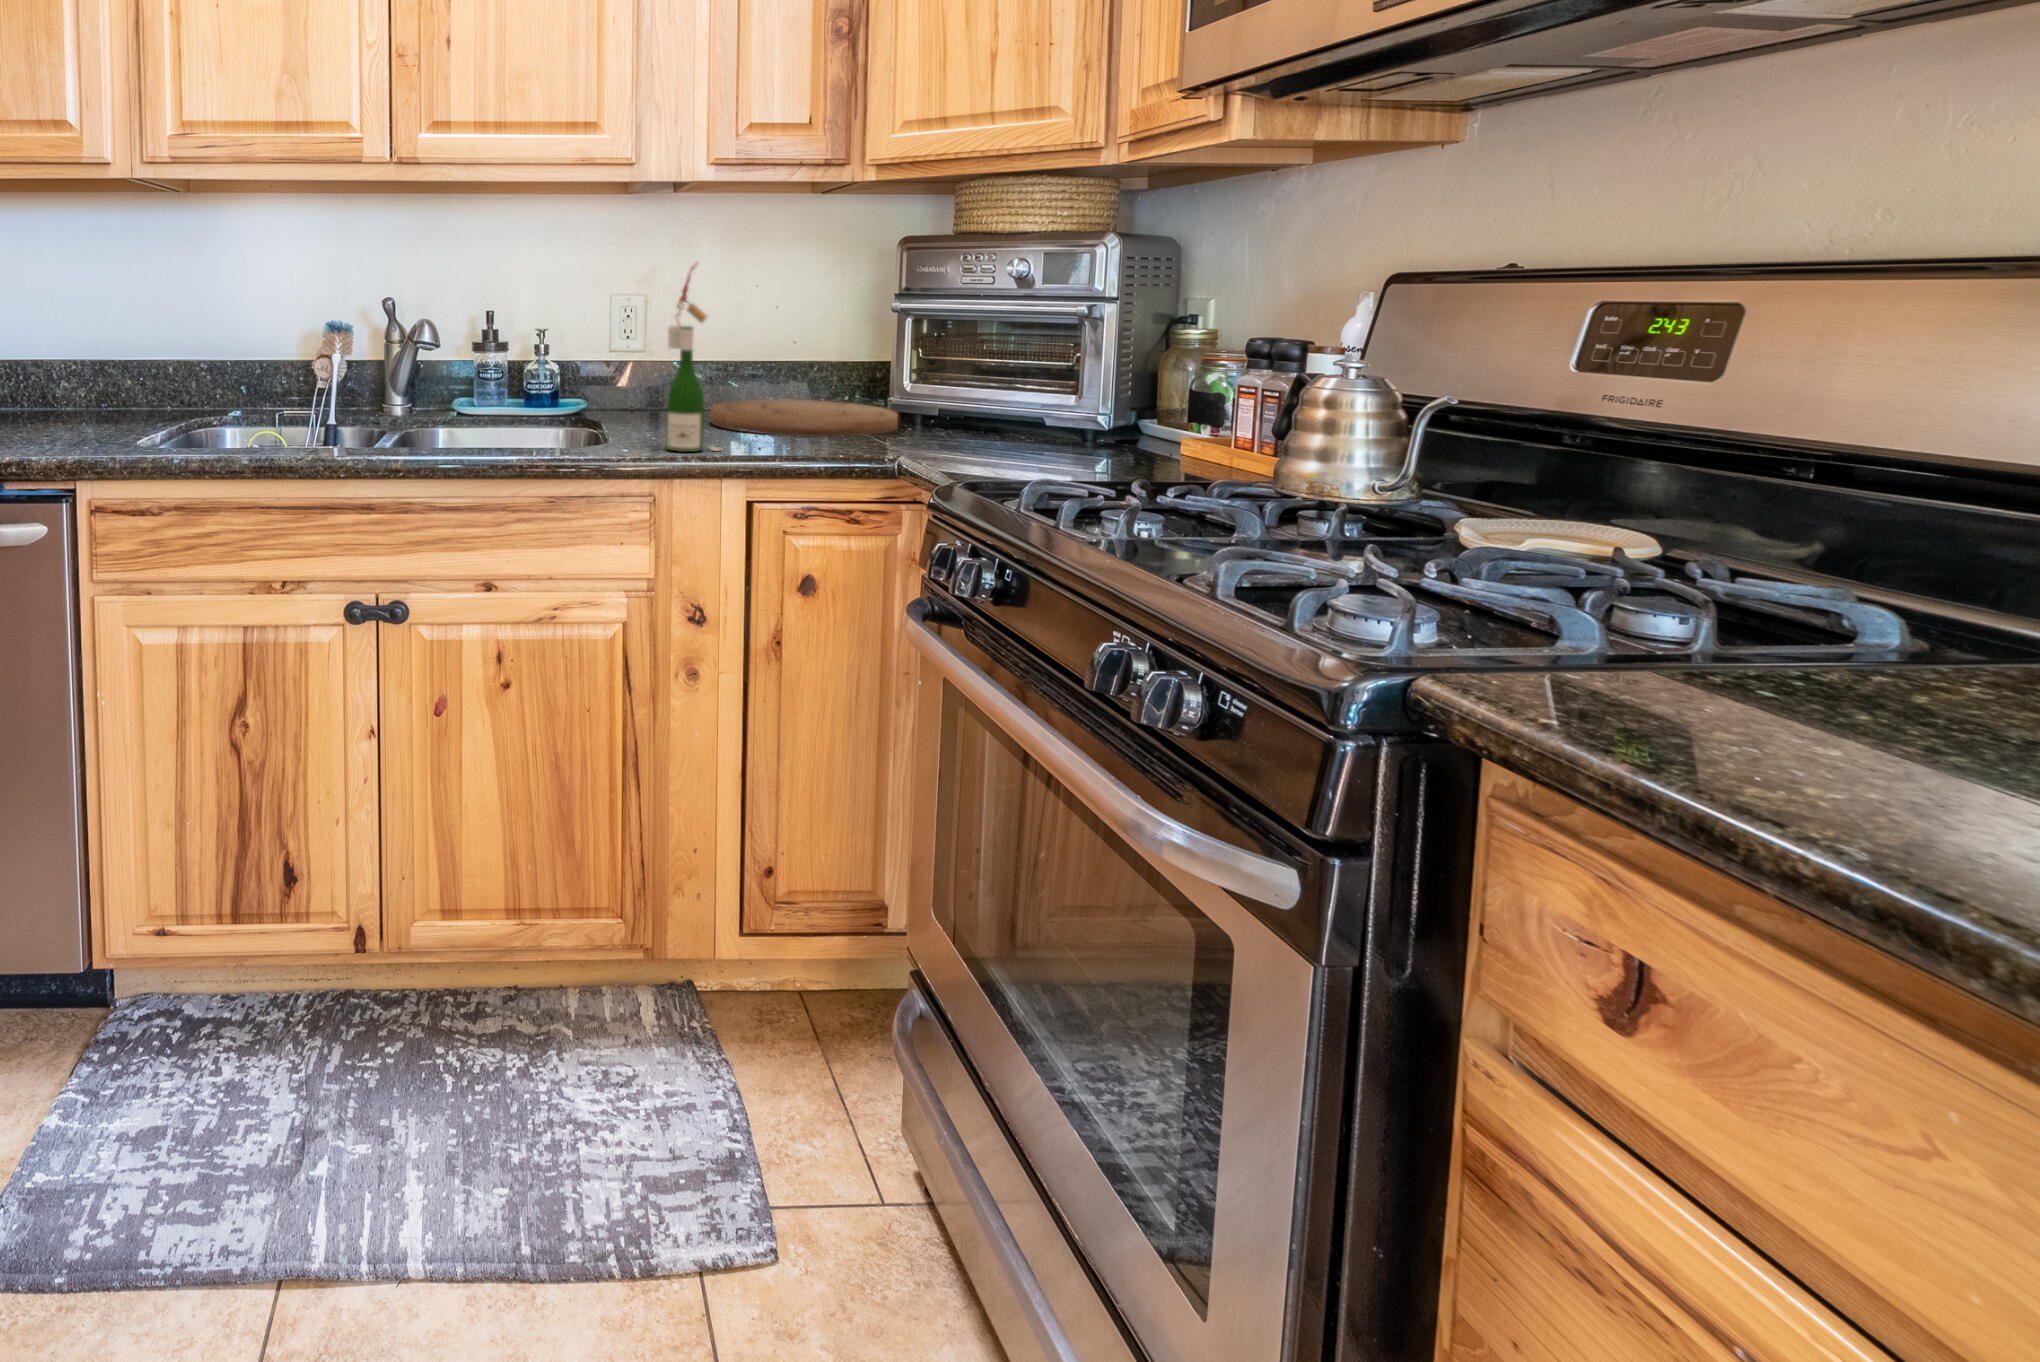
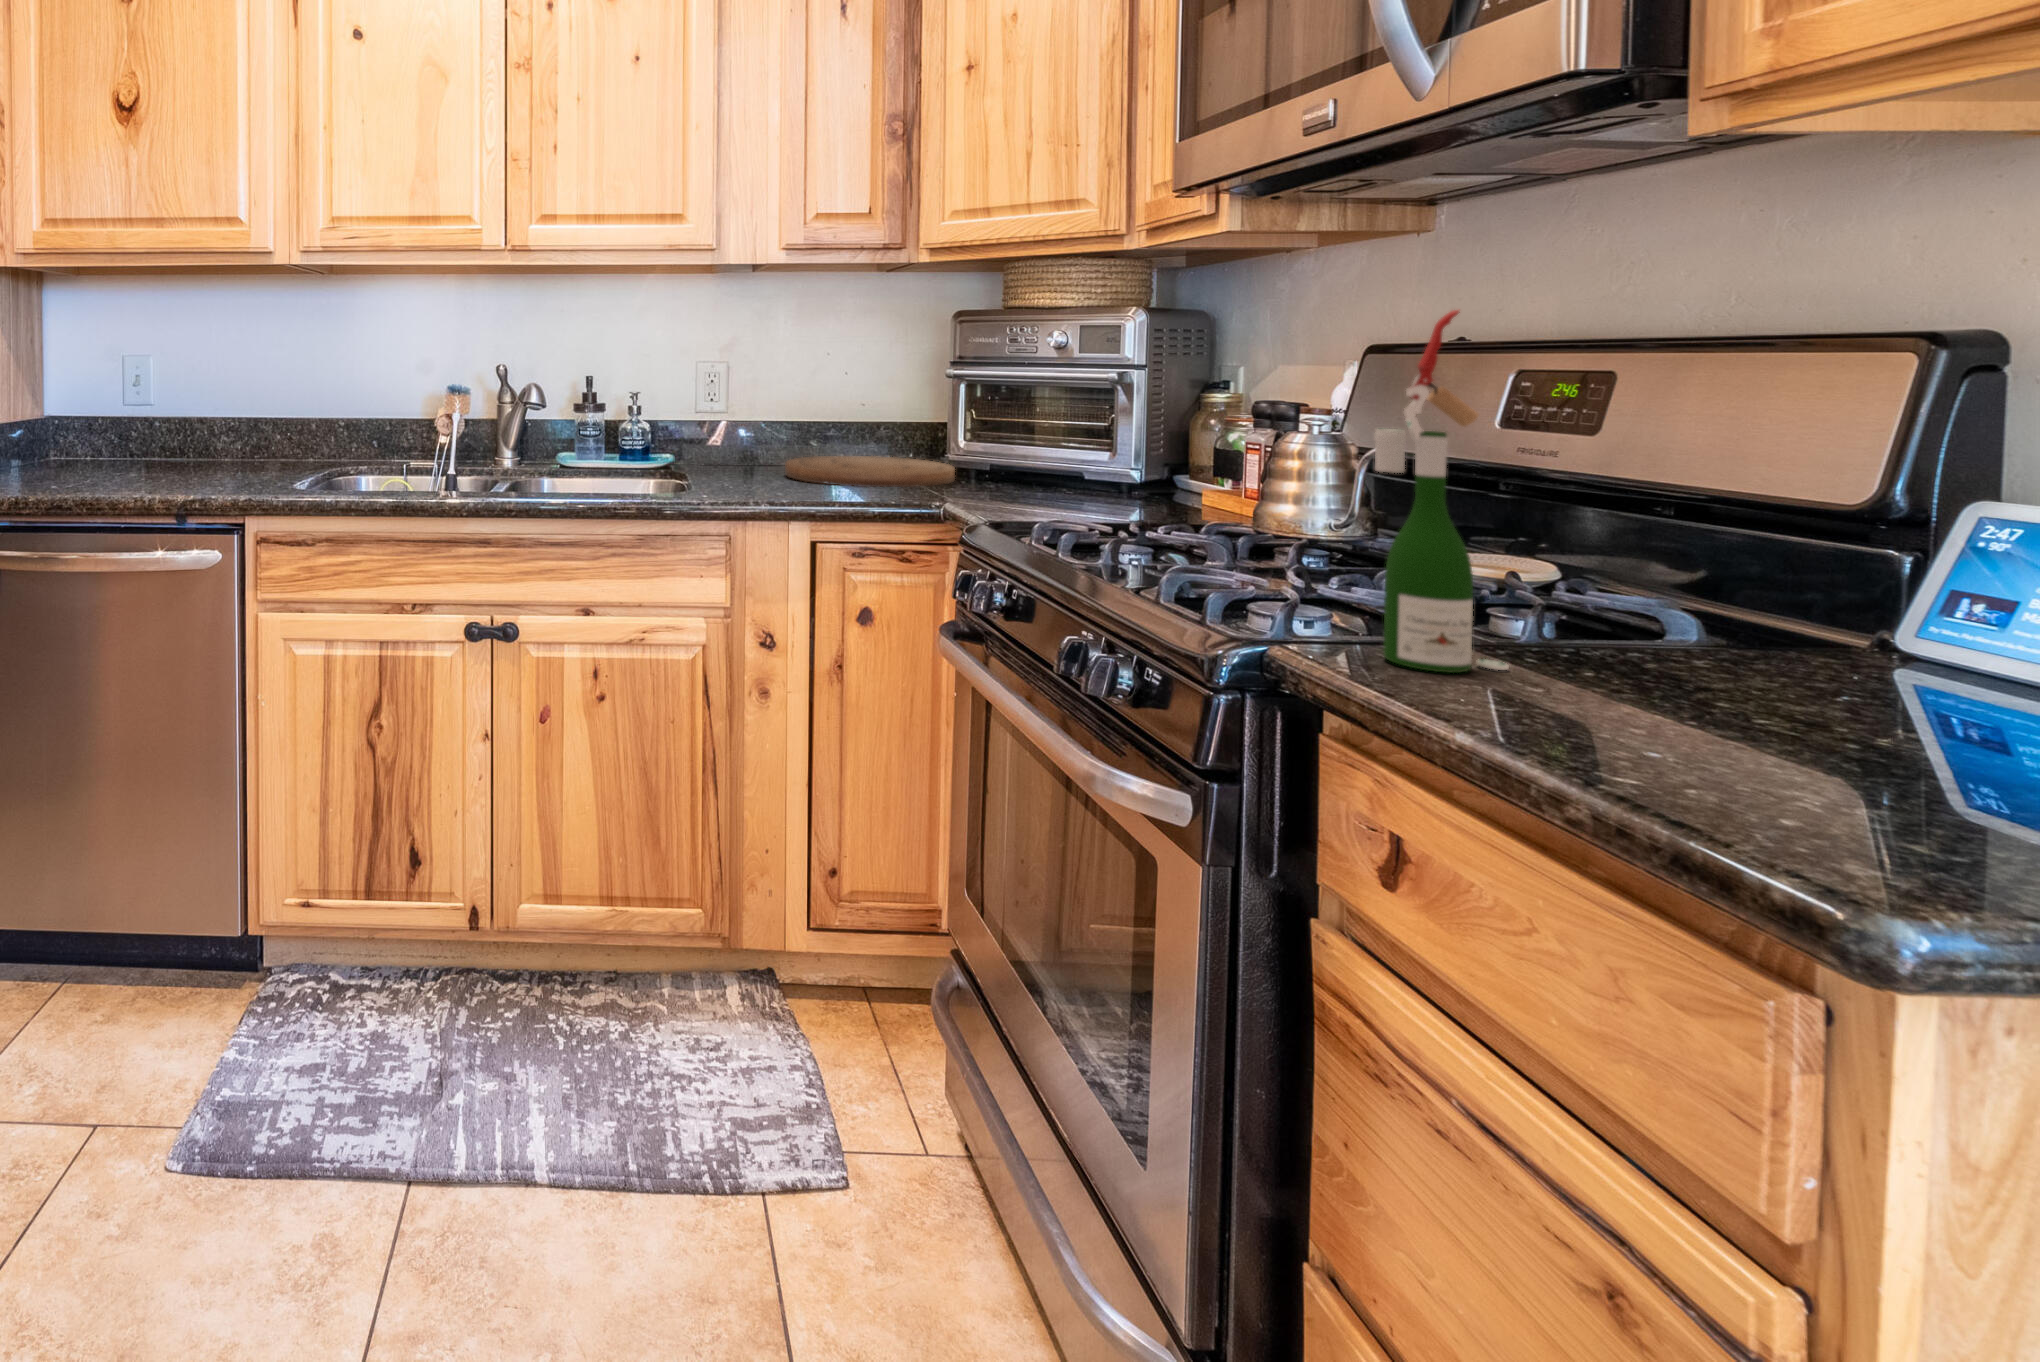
wine bottle: present [666,263,721,452] -> present [1375,310,1508,673]

